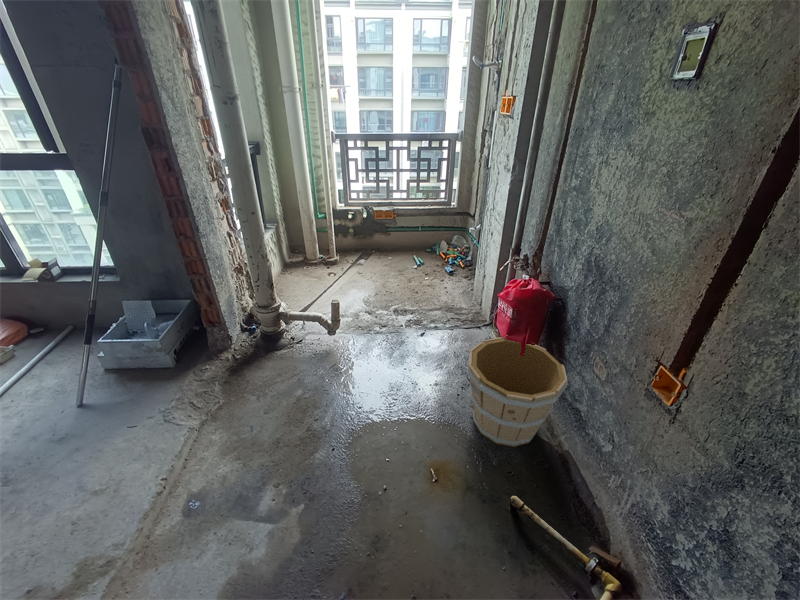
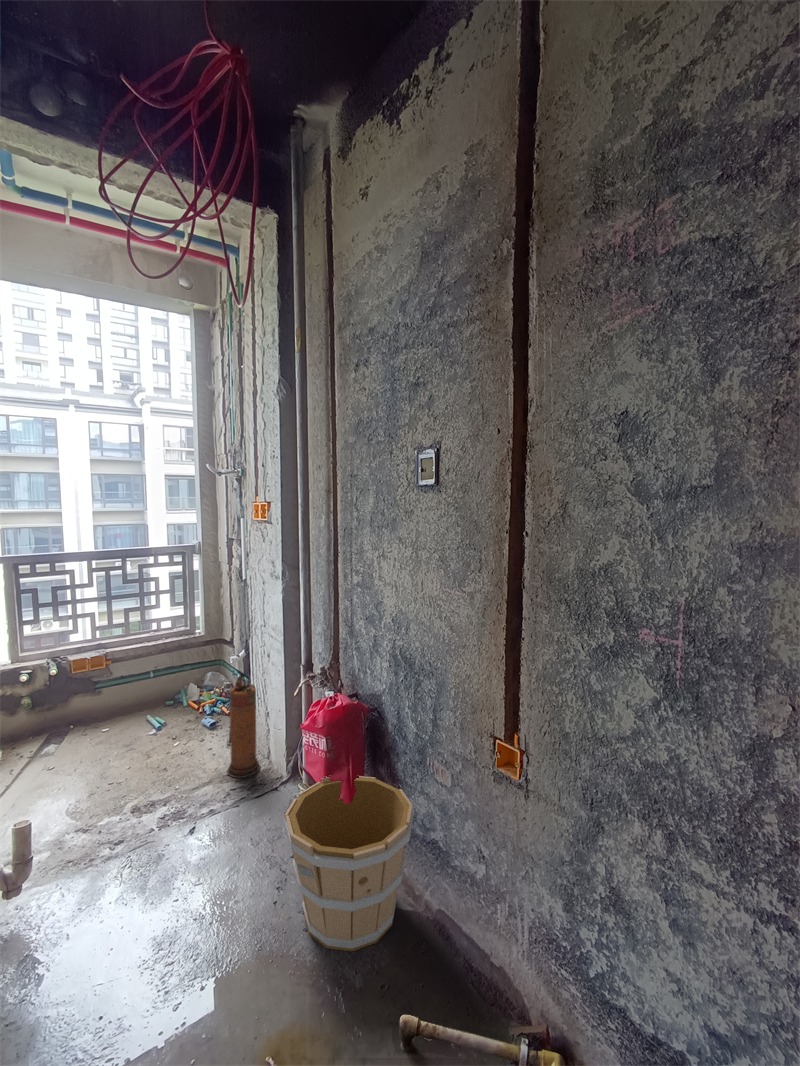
fire extinguisher: none [452,241,479,314] -> present [227,671,260,778]

